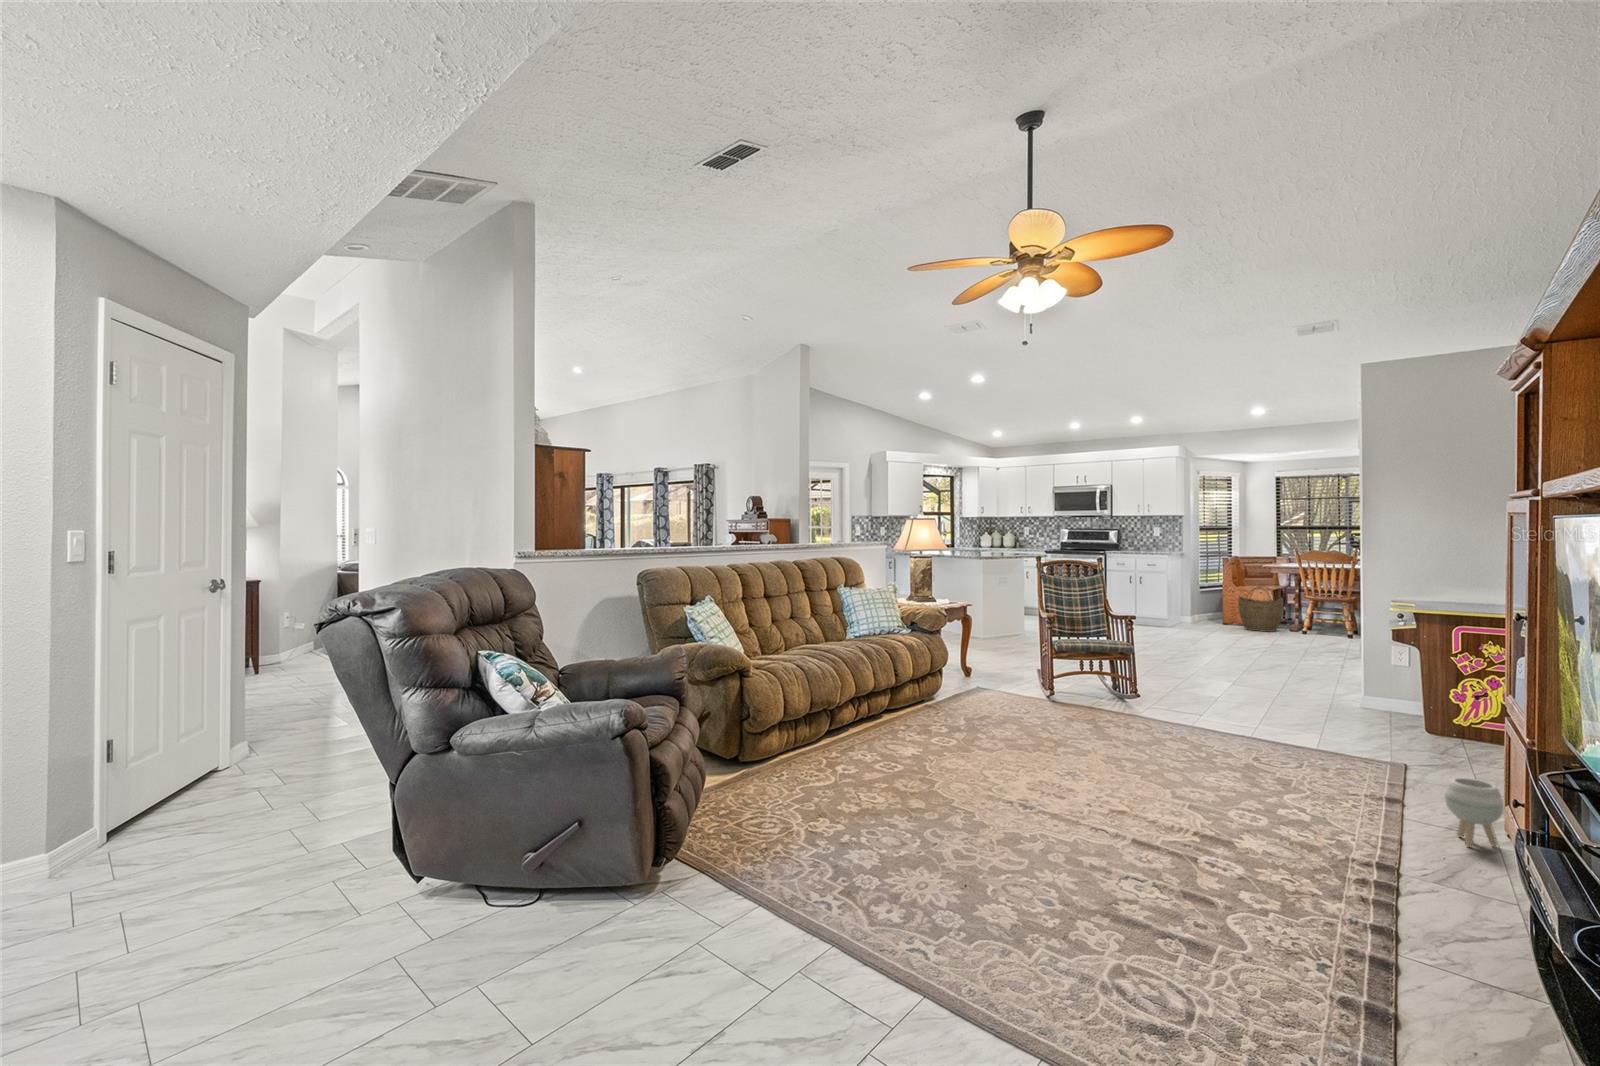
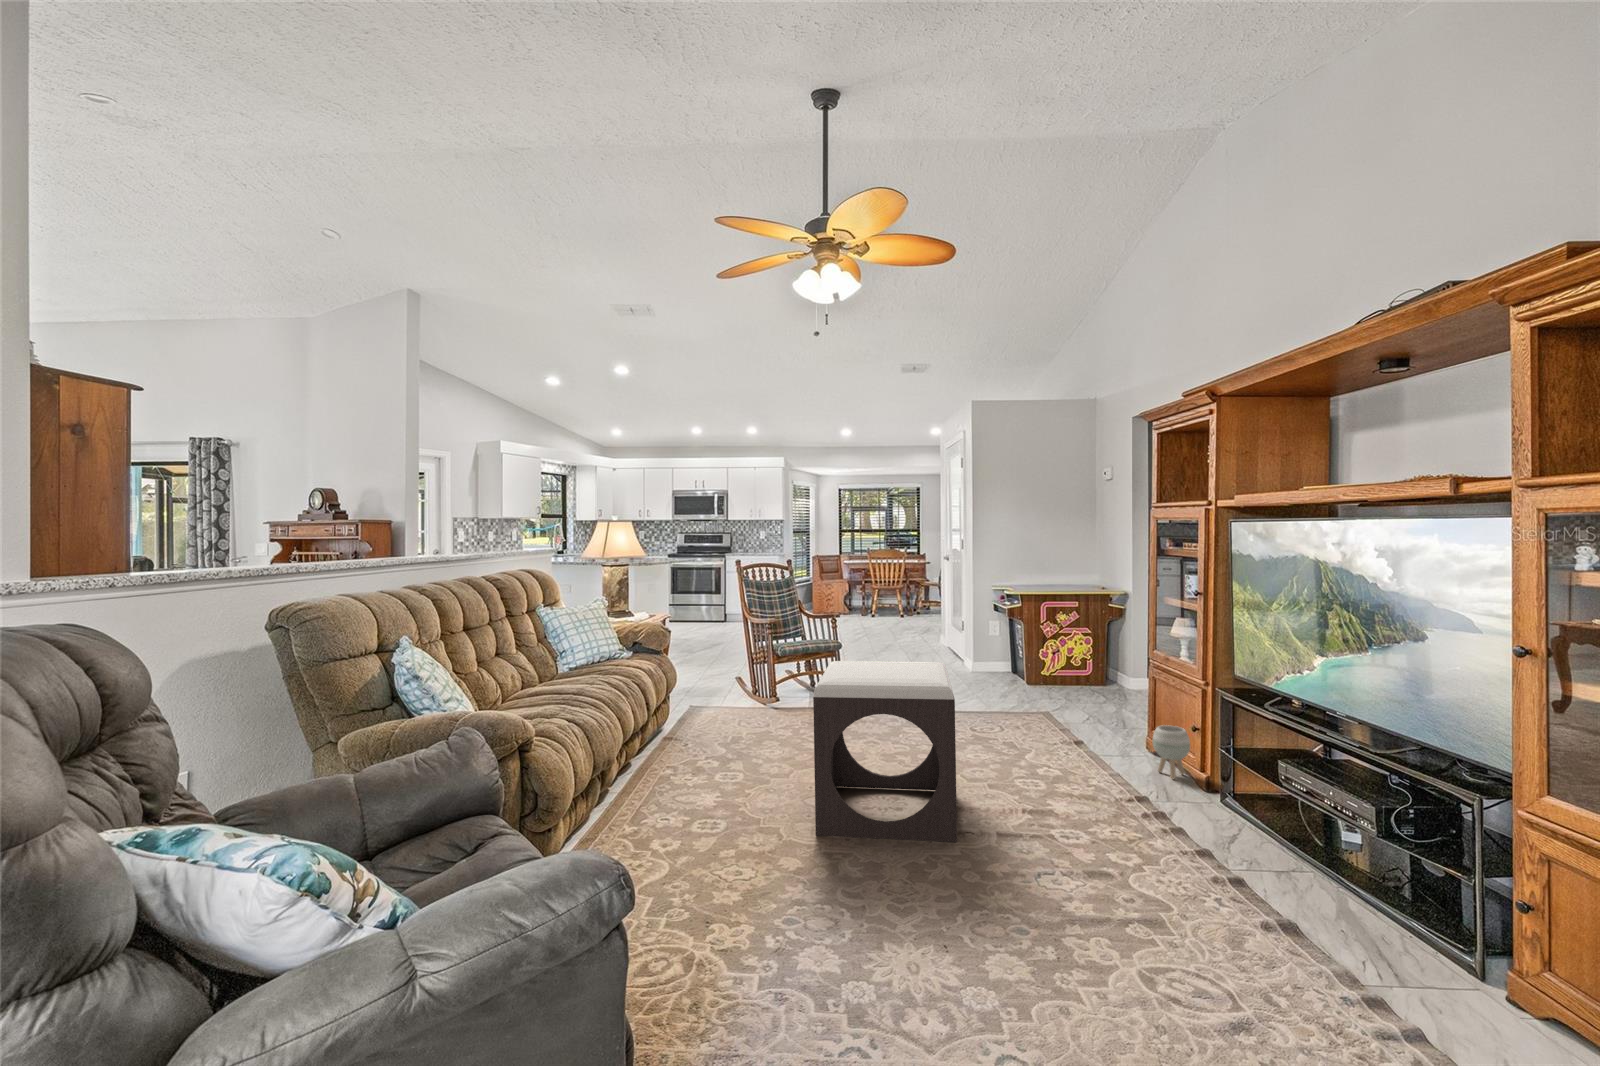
woven basket: present [1238,587,1283,632] -> none [828,580,861,619]
footstool: none [971,649,1145,830] -> present [813,661,957,842]

